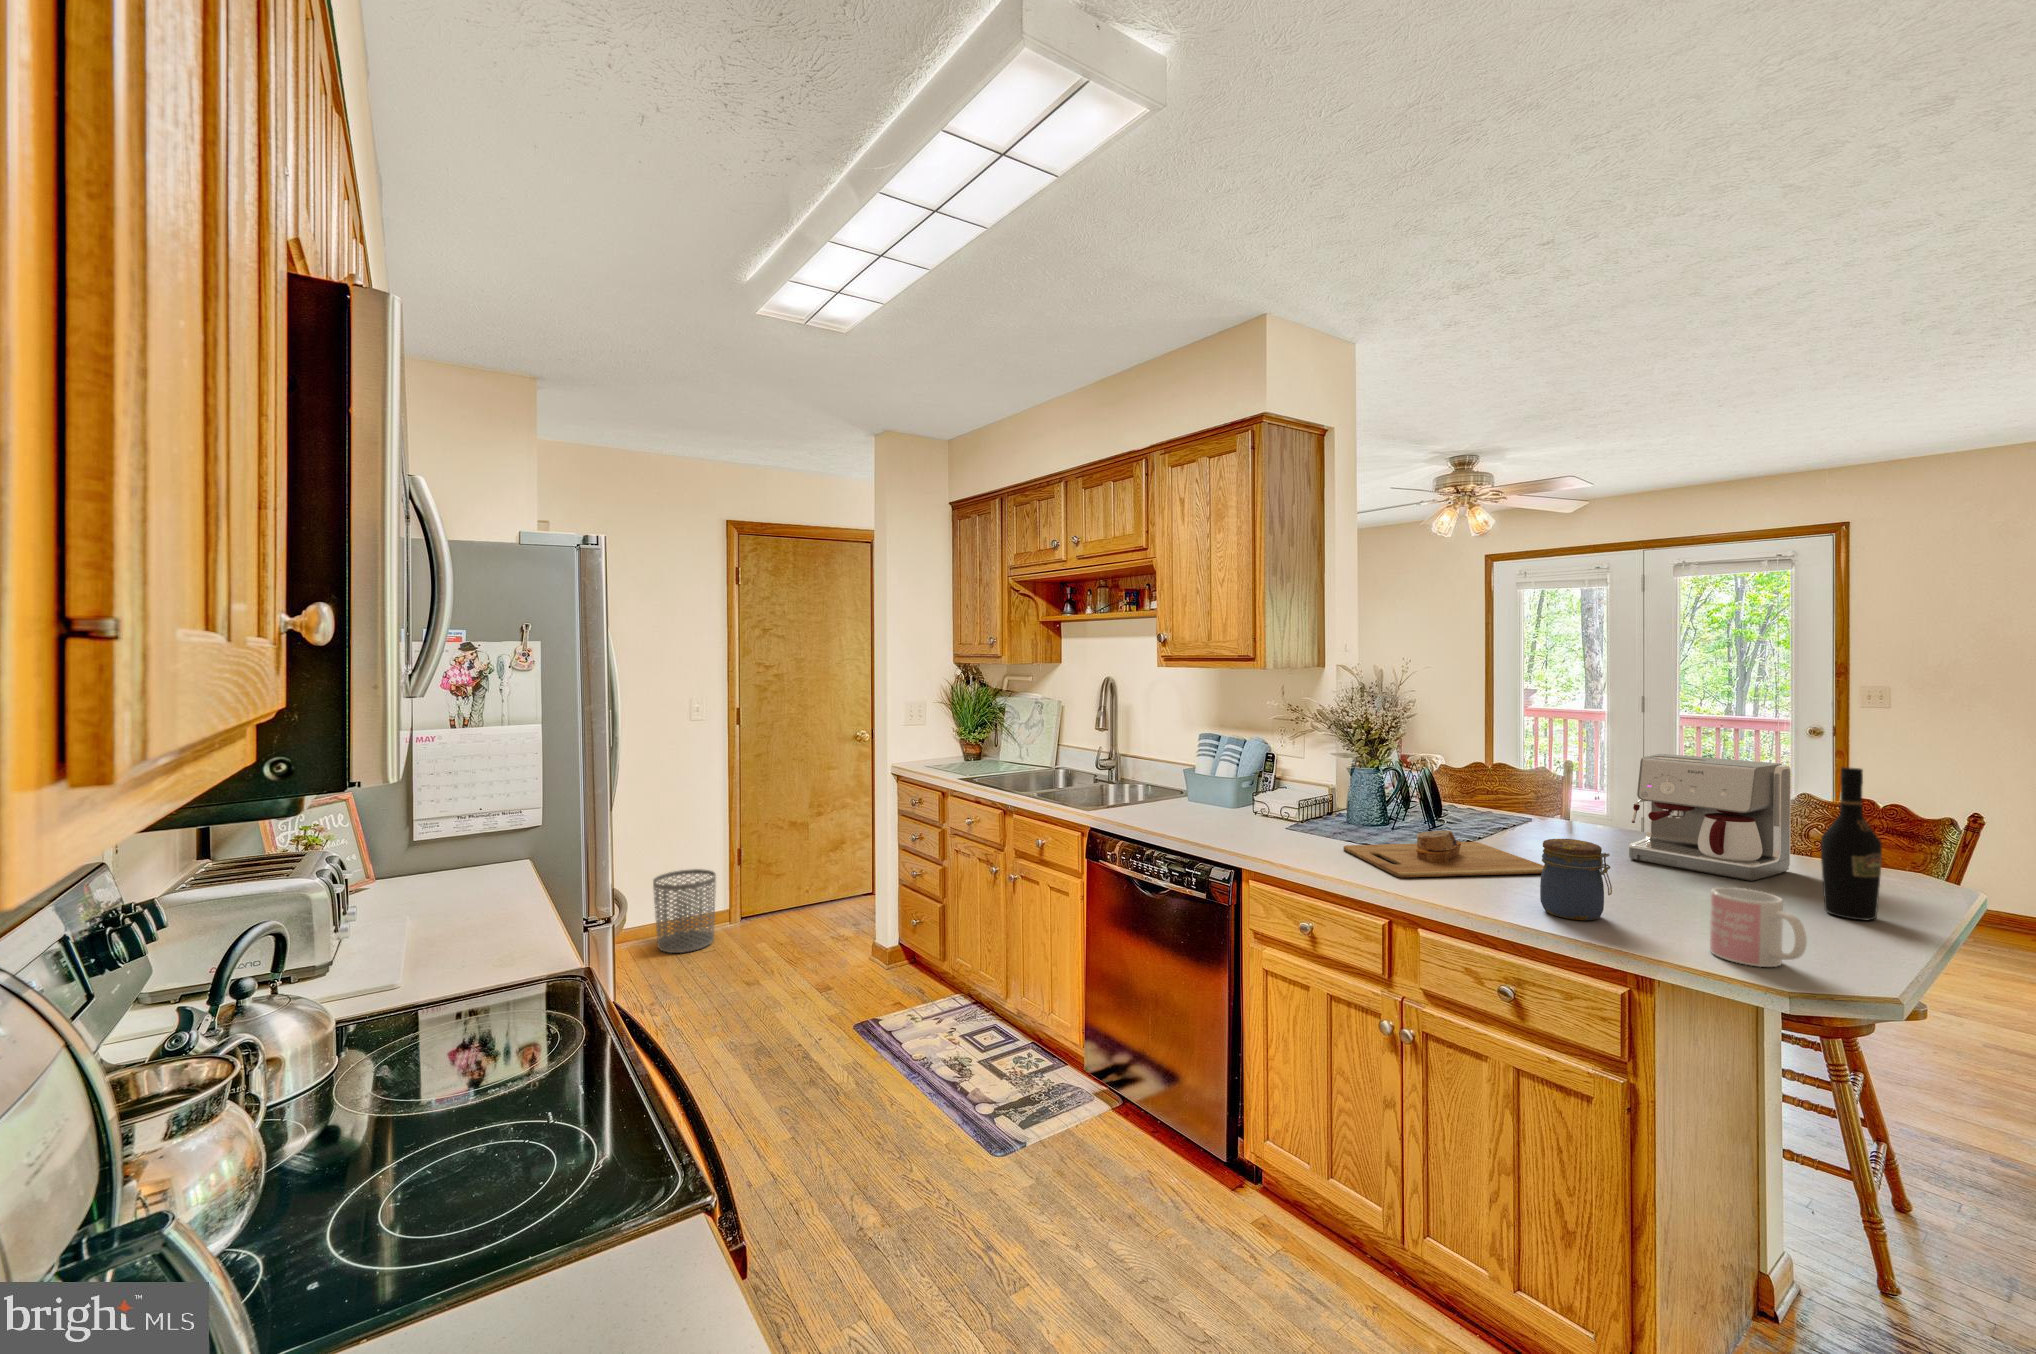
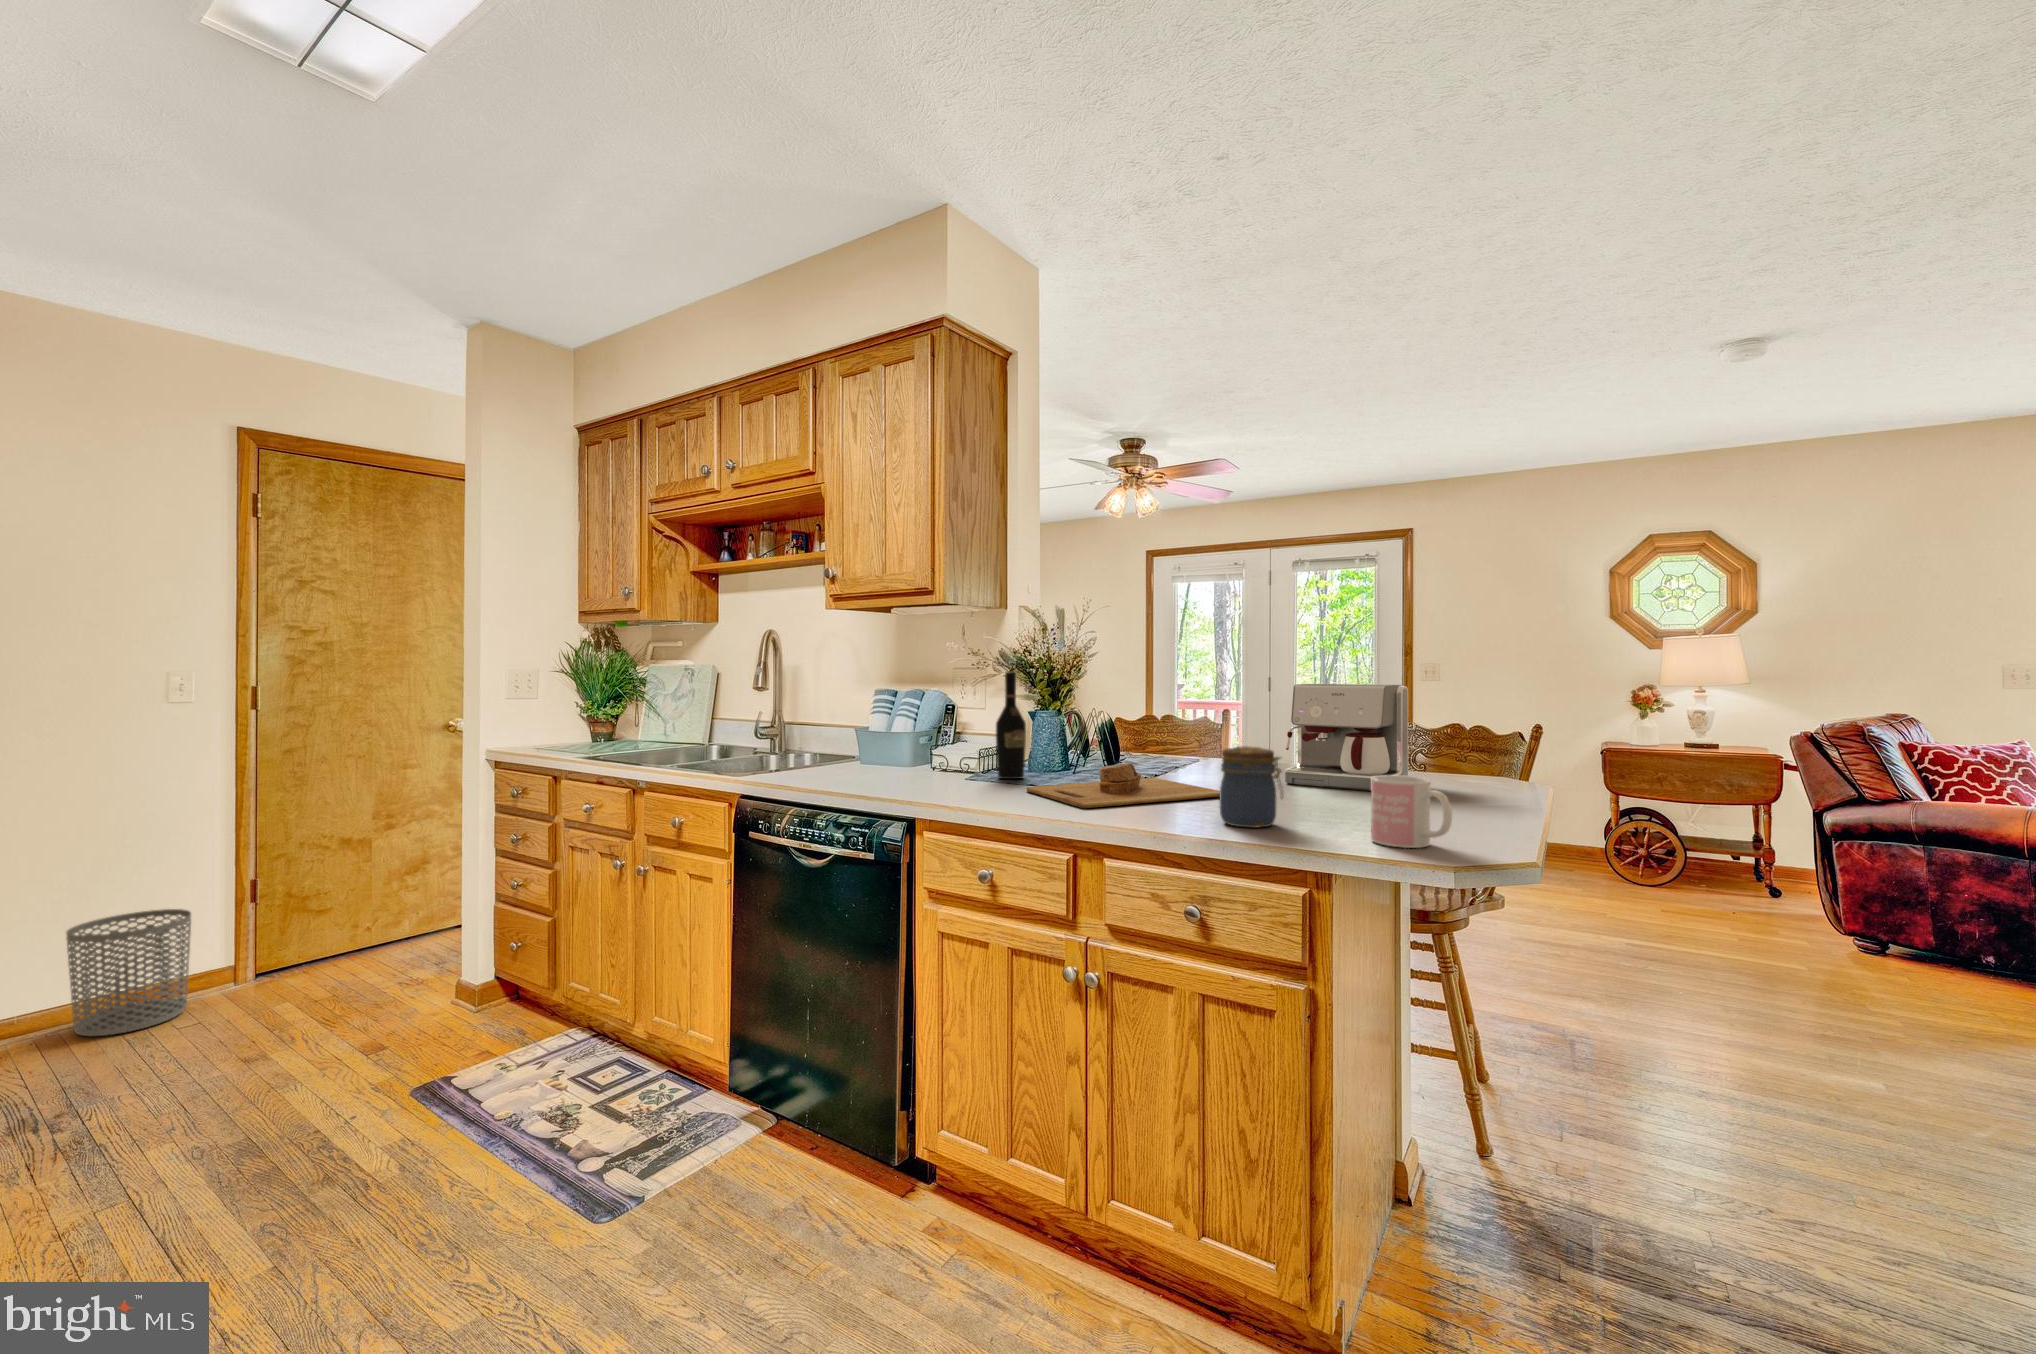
wine bottle: present [1821,767,1882,920] -> present [996,672,1026,779]

